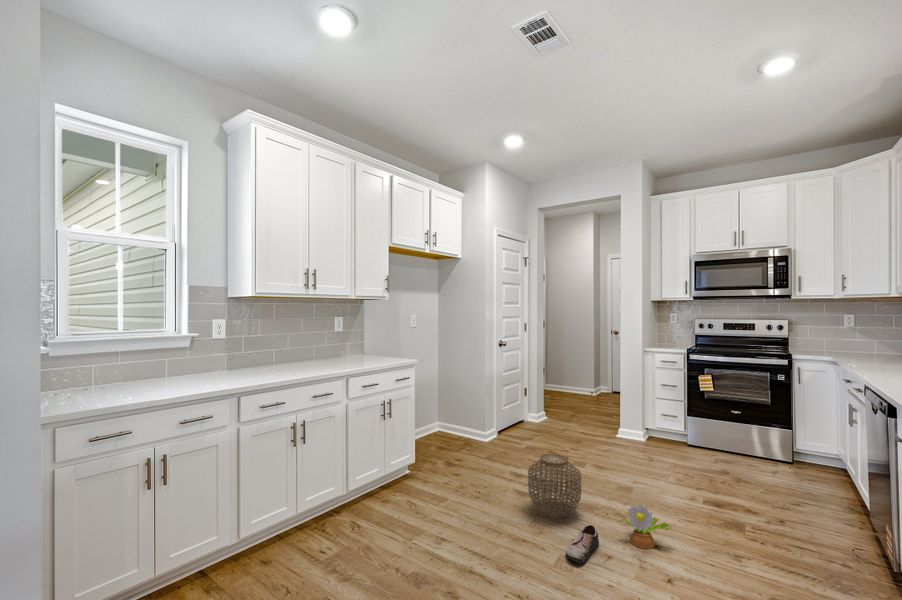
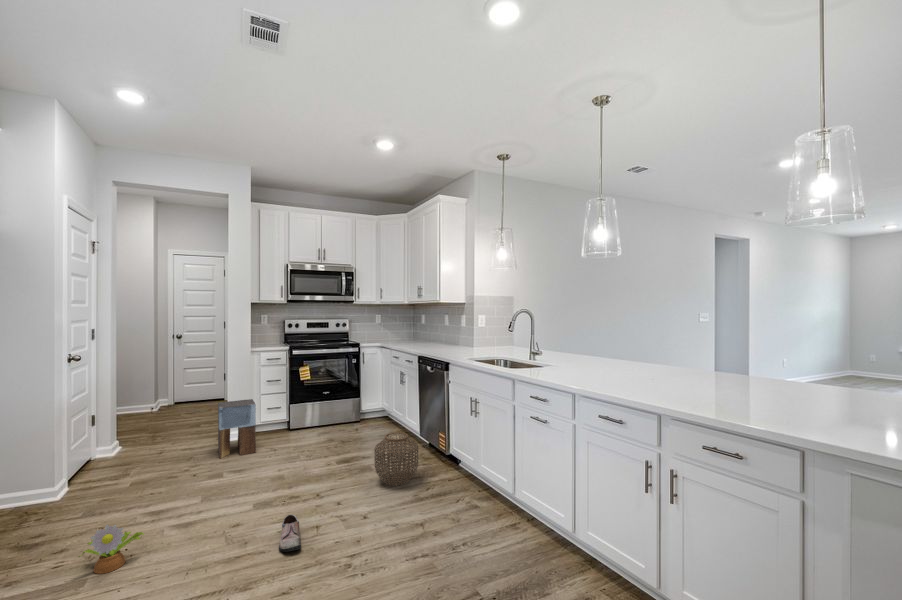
stool: none [600,397,640,456] -> present [218,399,256,458]
woven basket: present [528,454,581,519] -> present [374,432,419,486]
decorative plant: present [619,504,670,549] -> present [79,525,144,574]

